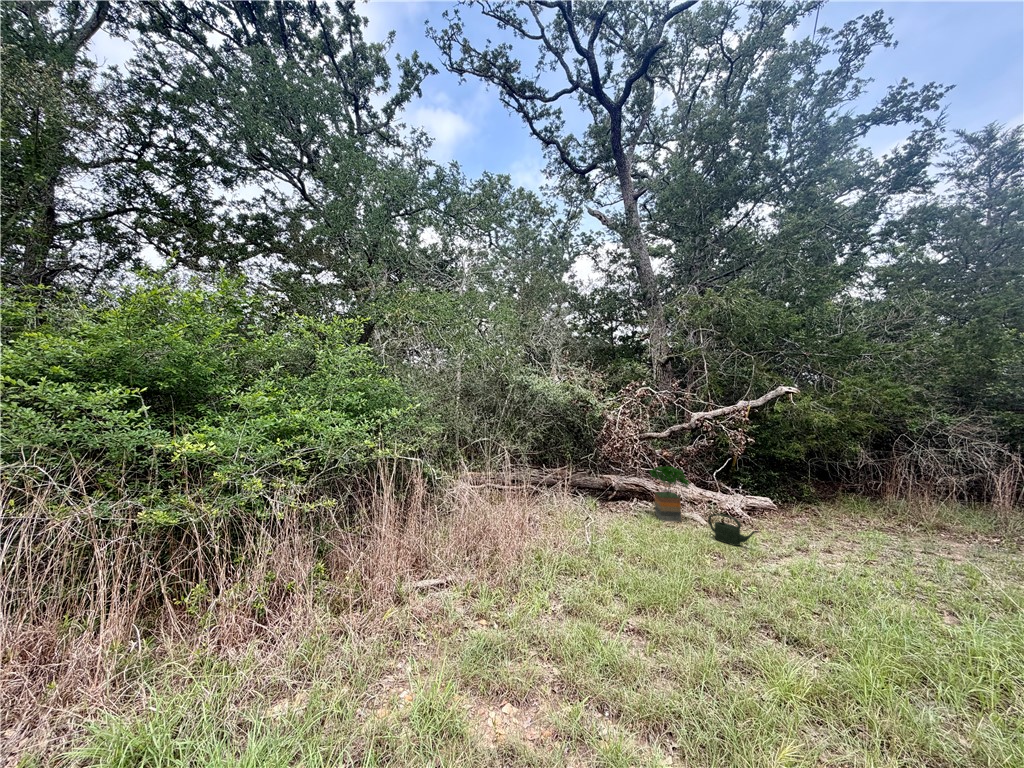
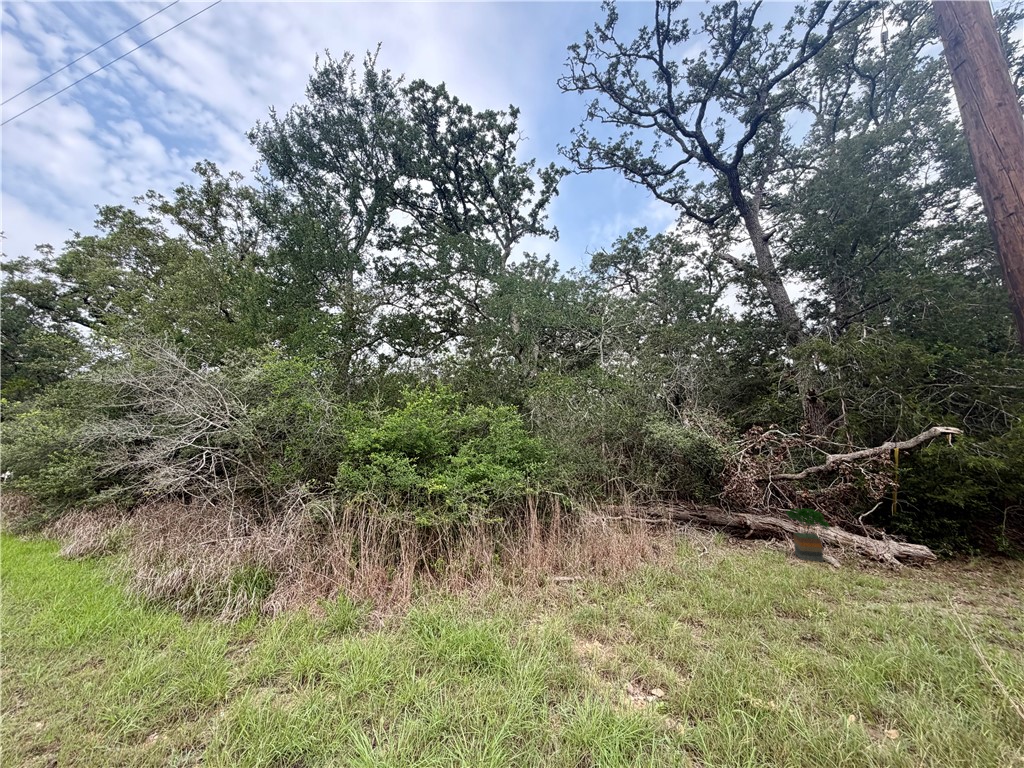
watering can: present [708,514,759,546] -> none [850,554,903,584]

